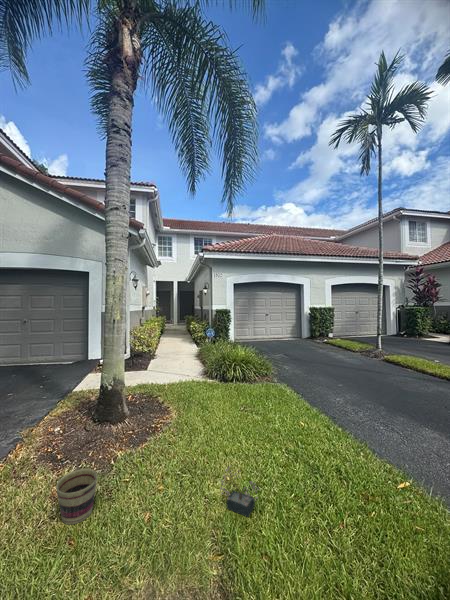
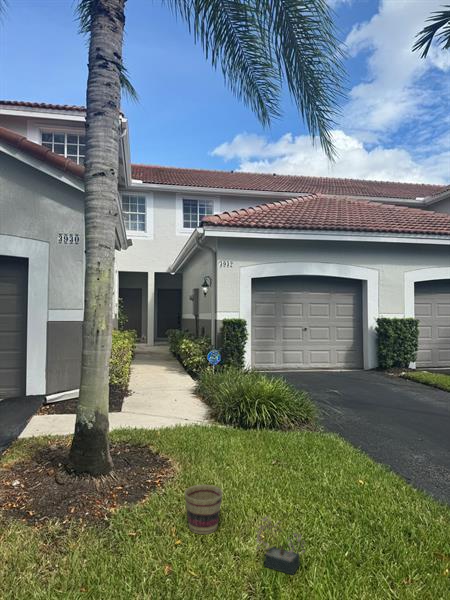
basket: present [56,469,97,524] -> present [185,485,223,534]

